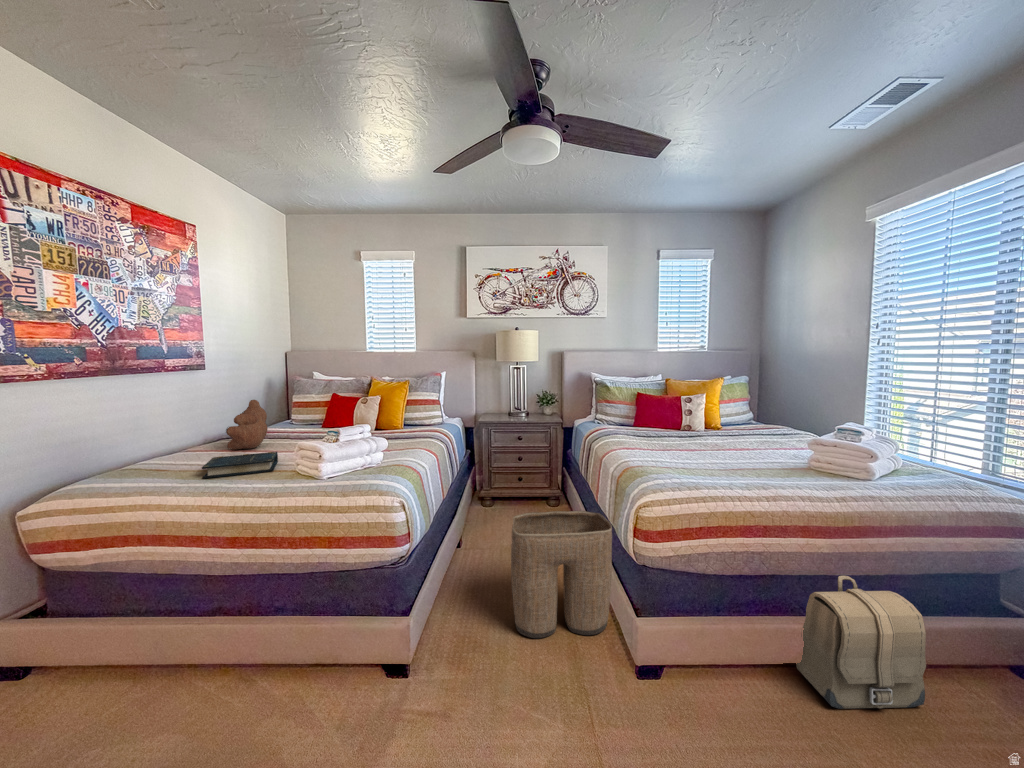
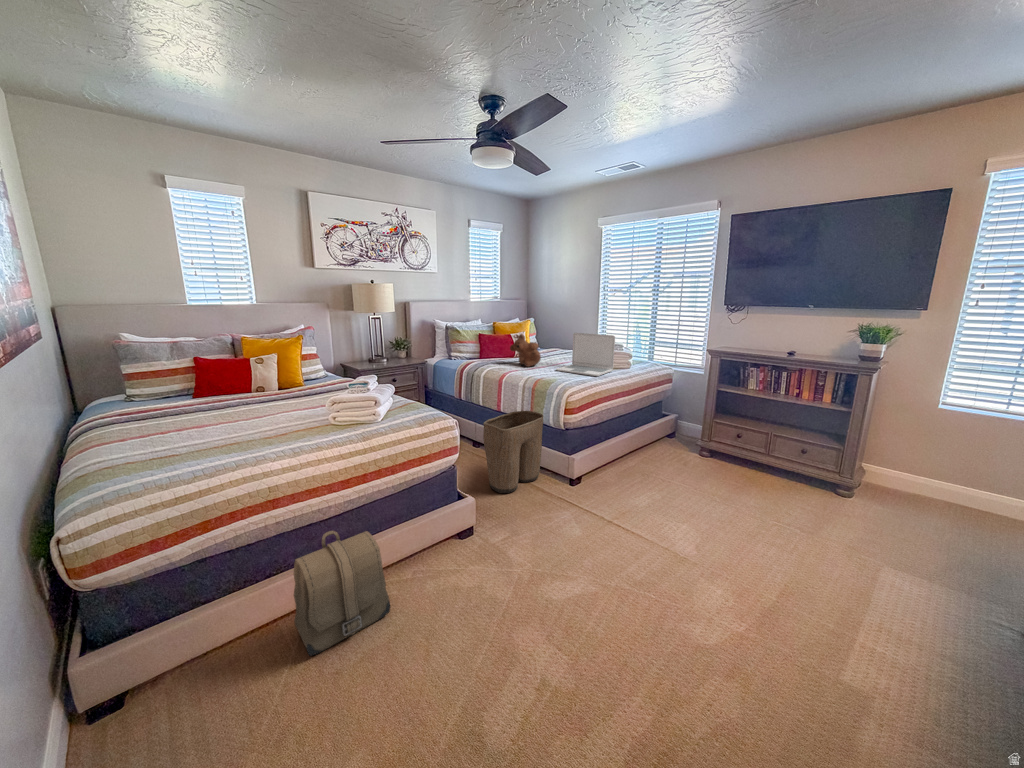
laptop: none [691,399,809,482] -> present [556,333,615,376]
teddy bear: present [226,400,268,450] -> present [510,334,541,367]
book: present [202,452,278,479] -> none [219,413,305,448]
backpack: present [796,576,926,709] -> present [293,531,390,656]

